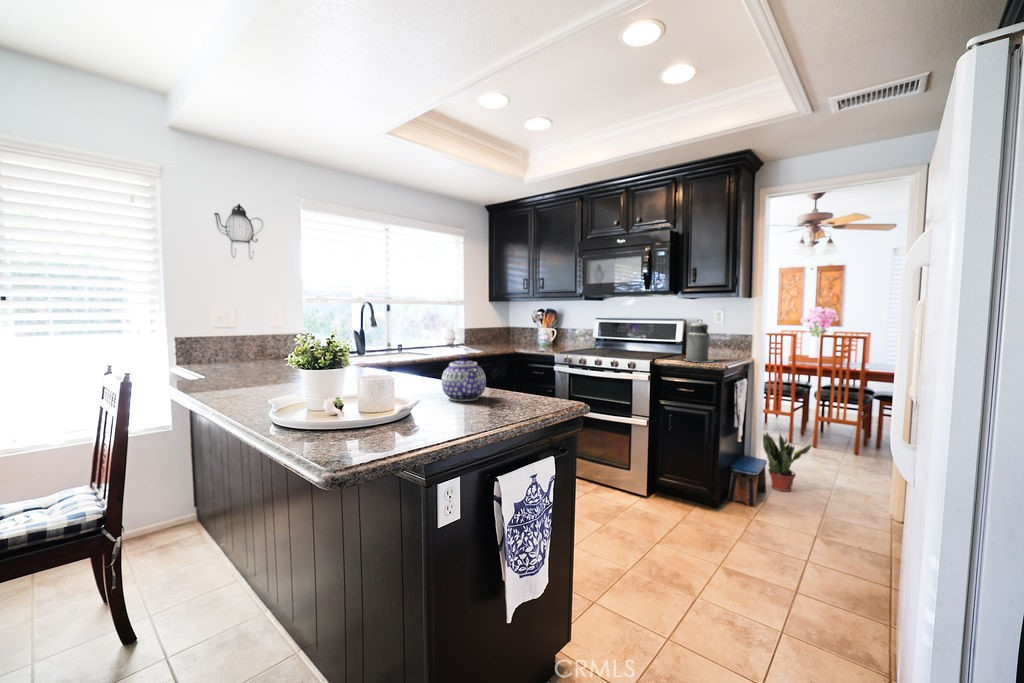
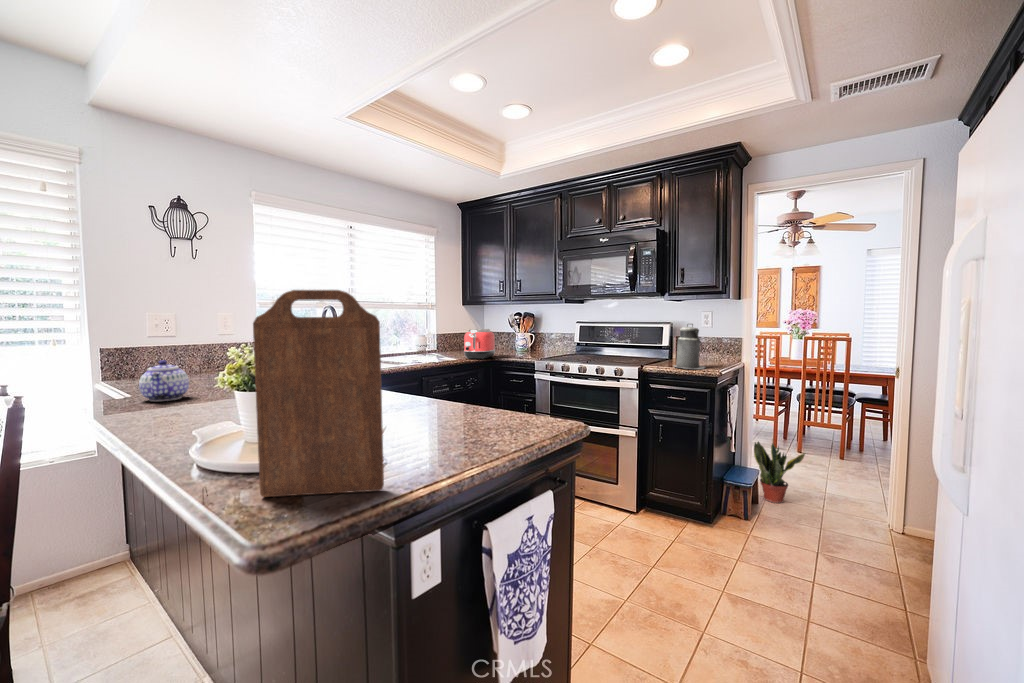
cutting board: none [317,284,415,443] -> present [253,290,384,497]
toaster: none [490,324,519,352] -> present [464,329,495,359]
teapot: present [442,355,486,401] -> present [139,360,189,401]

